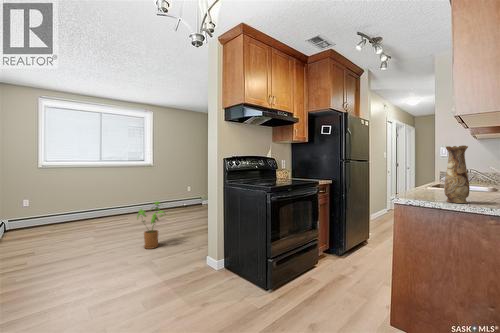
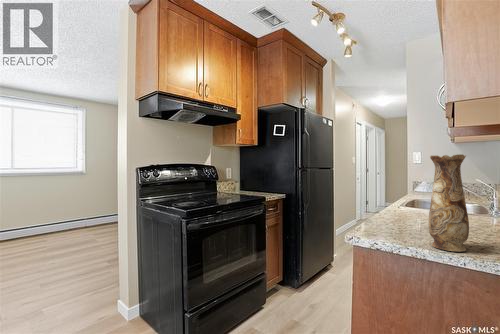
house plant: present [137,201,166,249] -> none [25,223,69,290]

